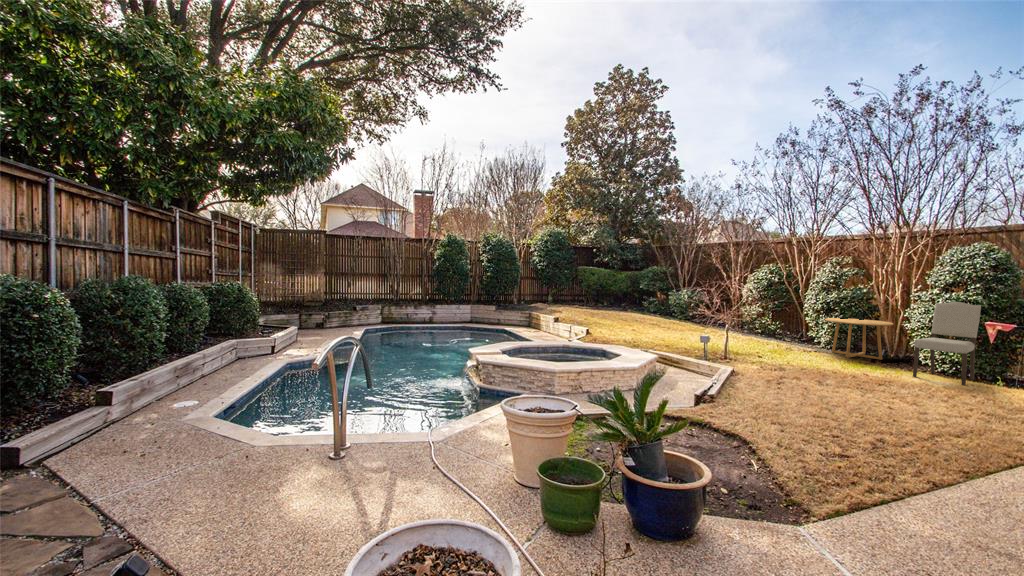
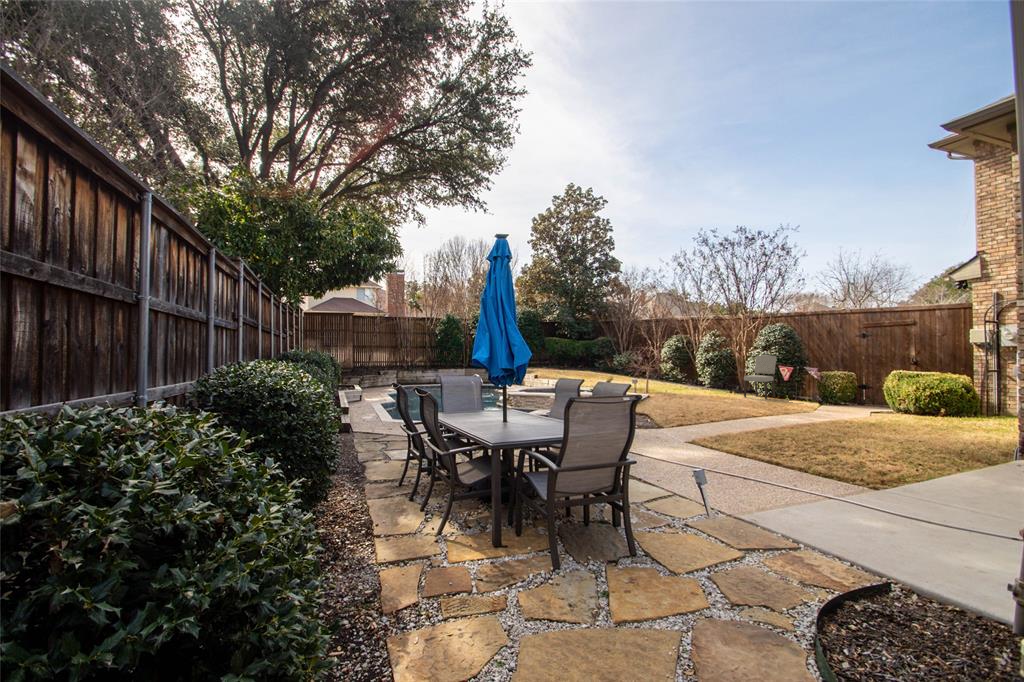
round table: present [825,318,893,360] -> none [705,368,742,392]

